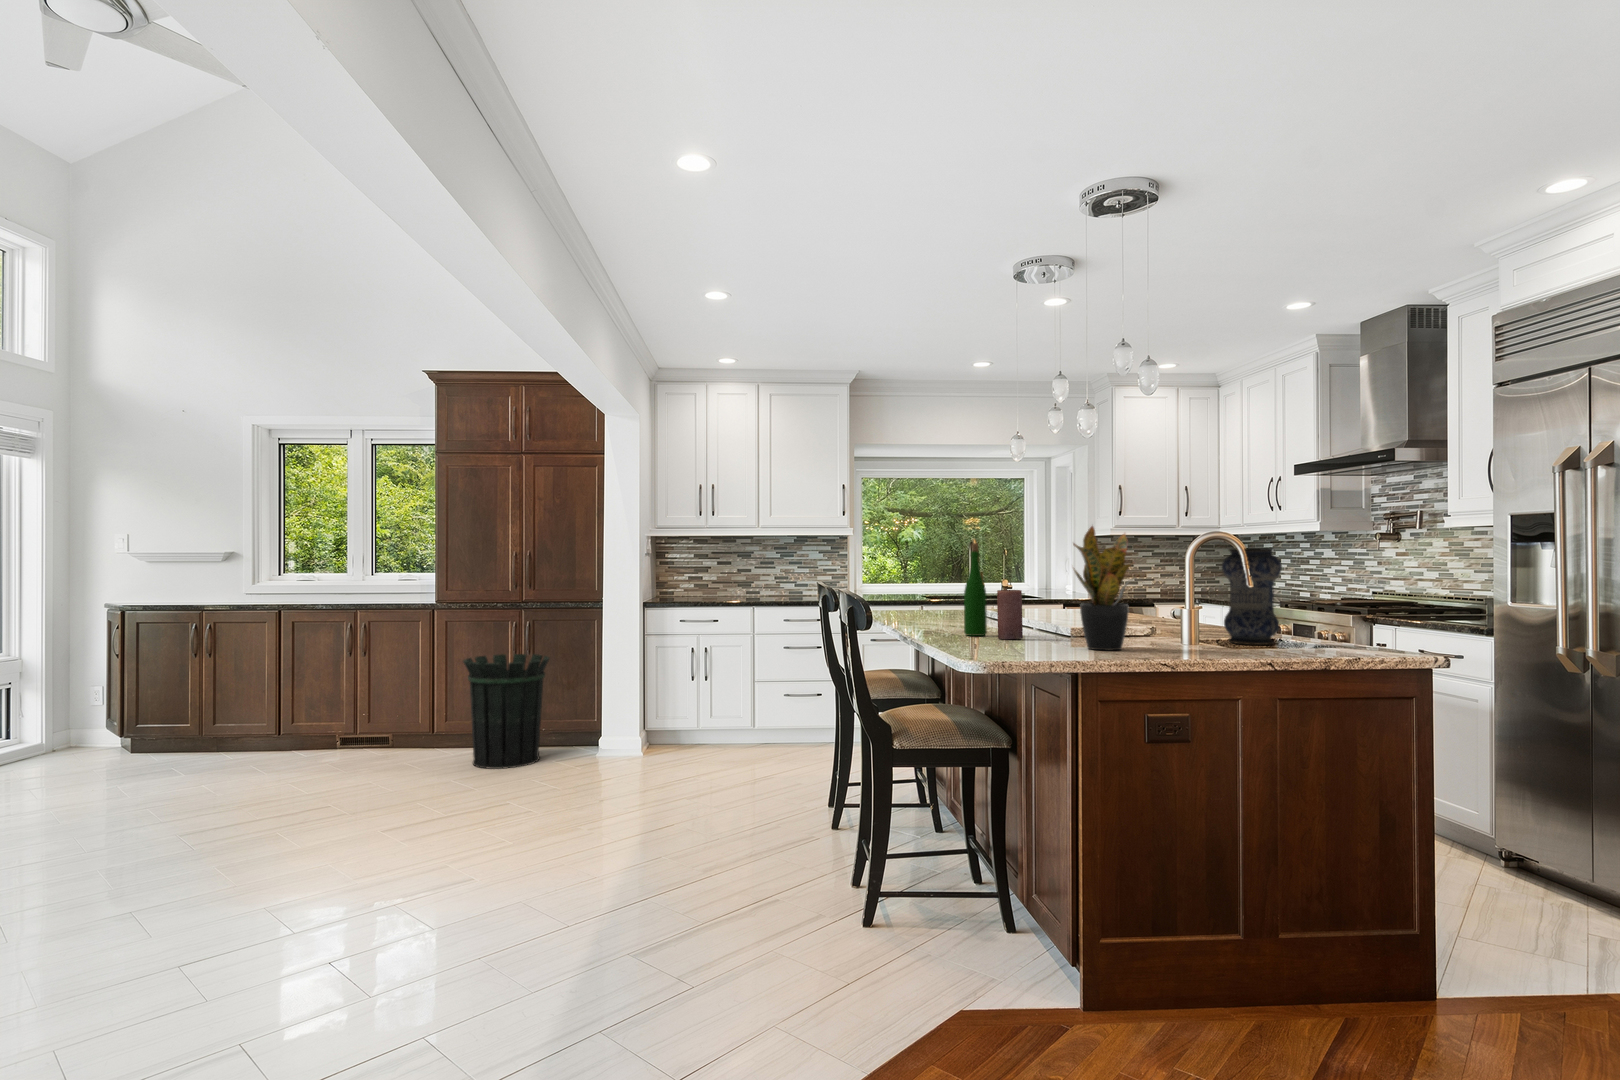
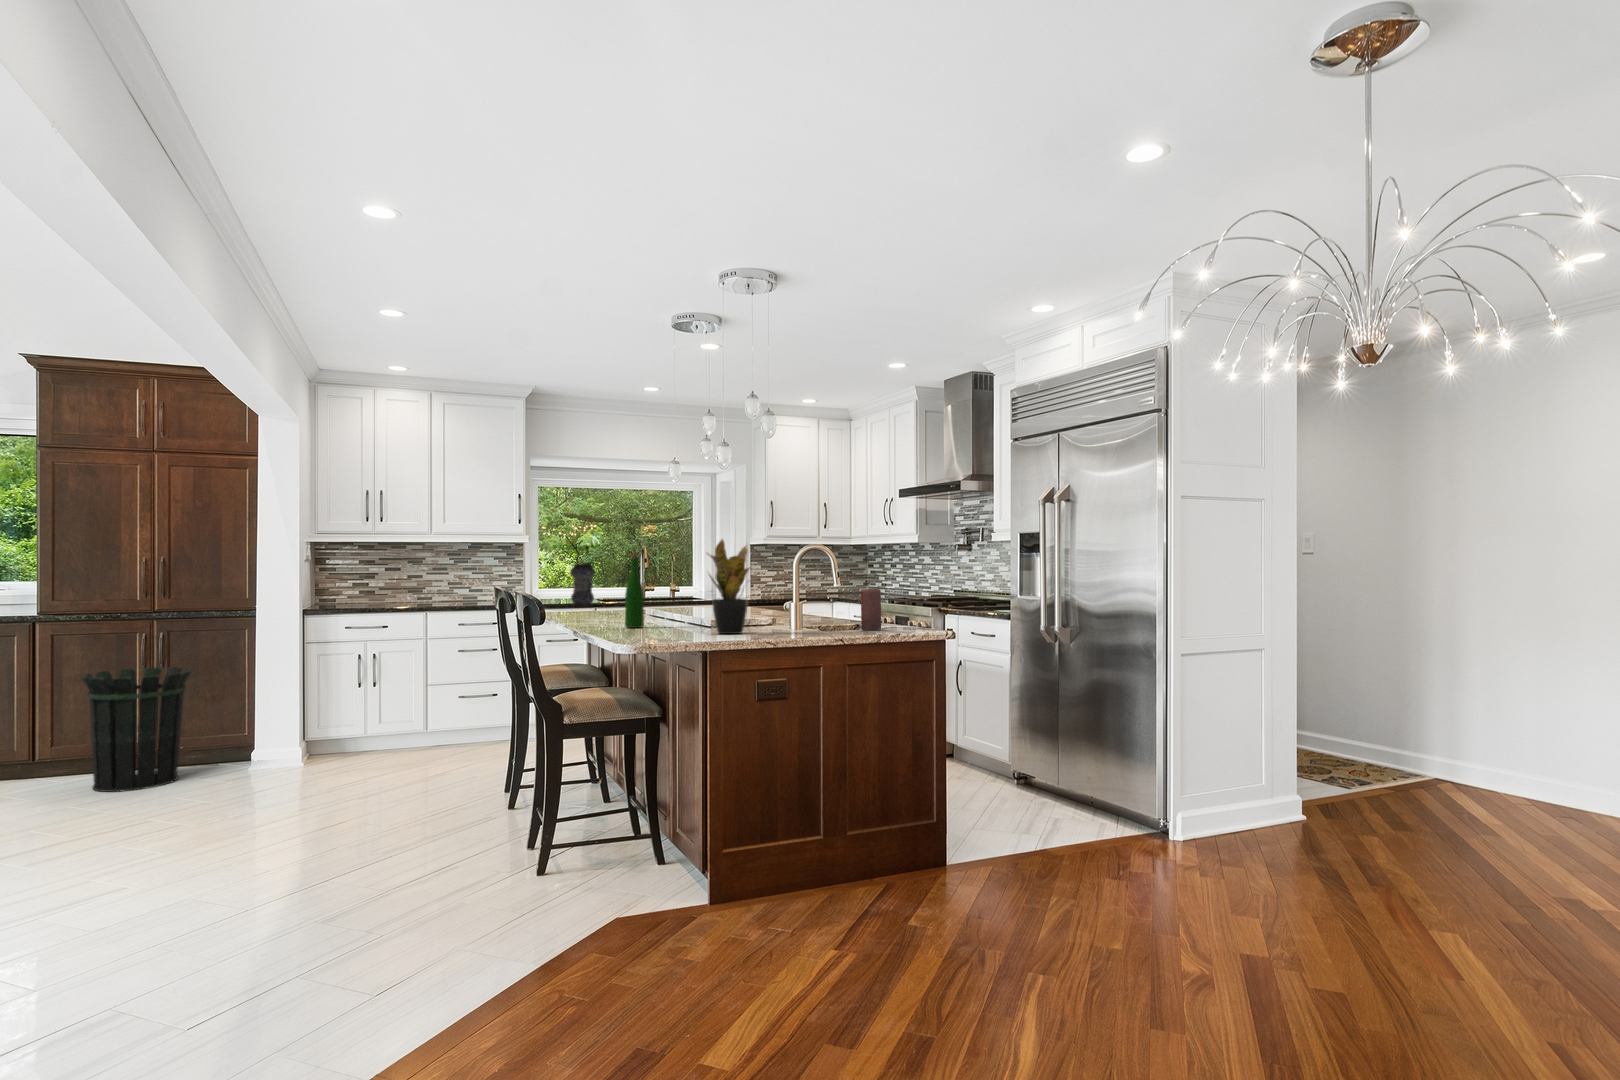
vase: present [1222,548,1282,645] -> present [570,563,595,607]
candle: present [997,590,1023,639] -> present [861,589,881,630]

